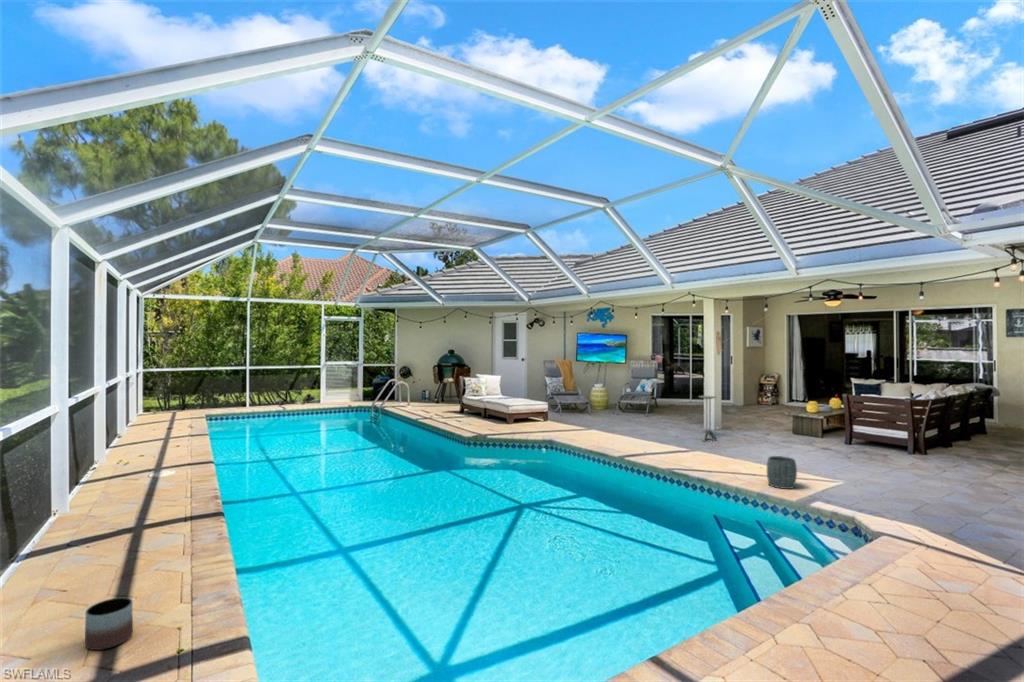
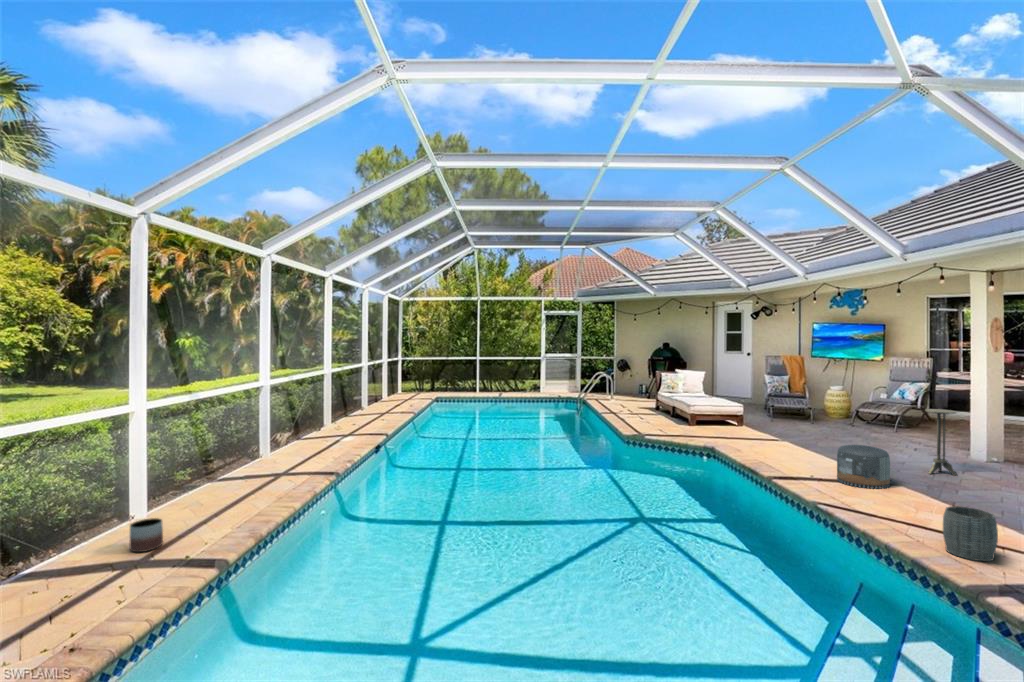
pouf: none [661,425,695,455] -> present [837,445,890,489]

